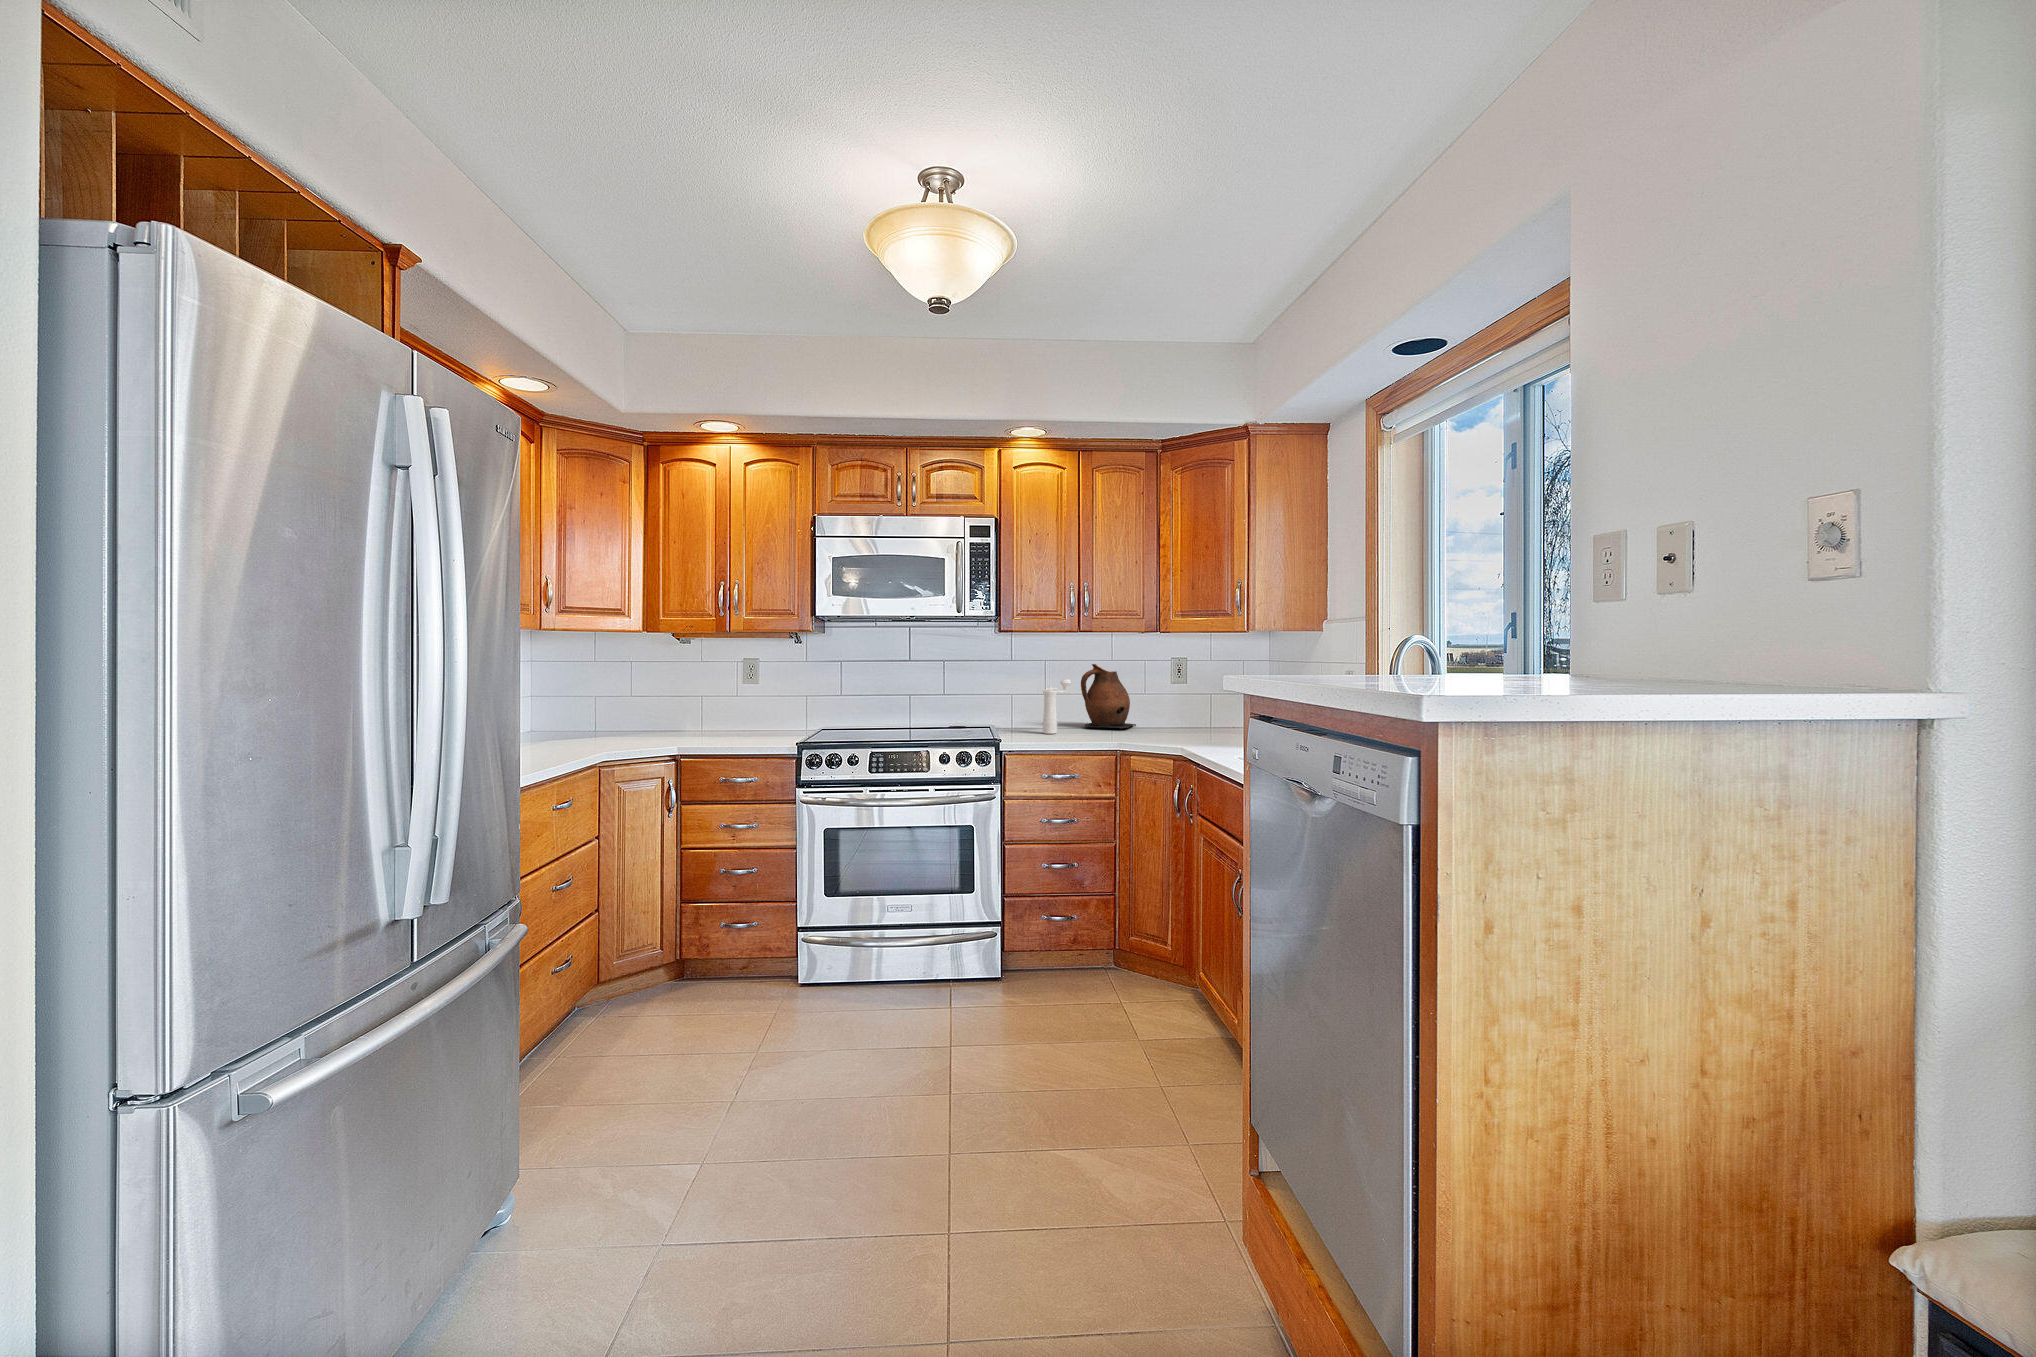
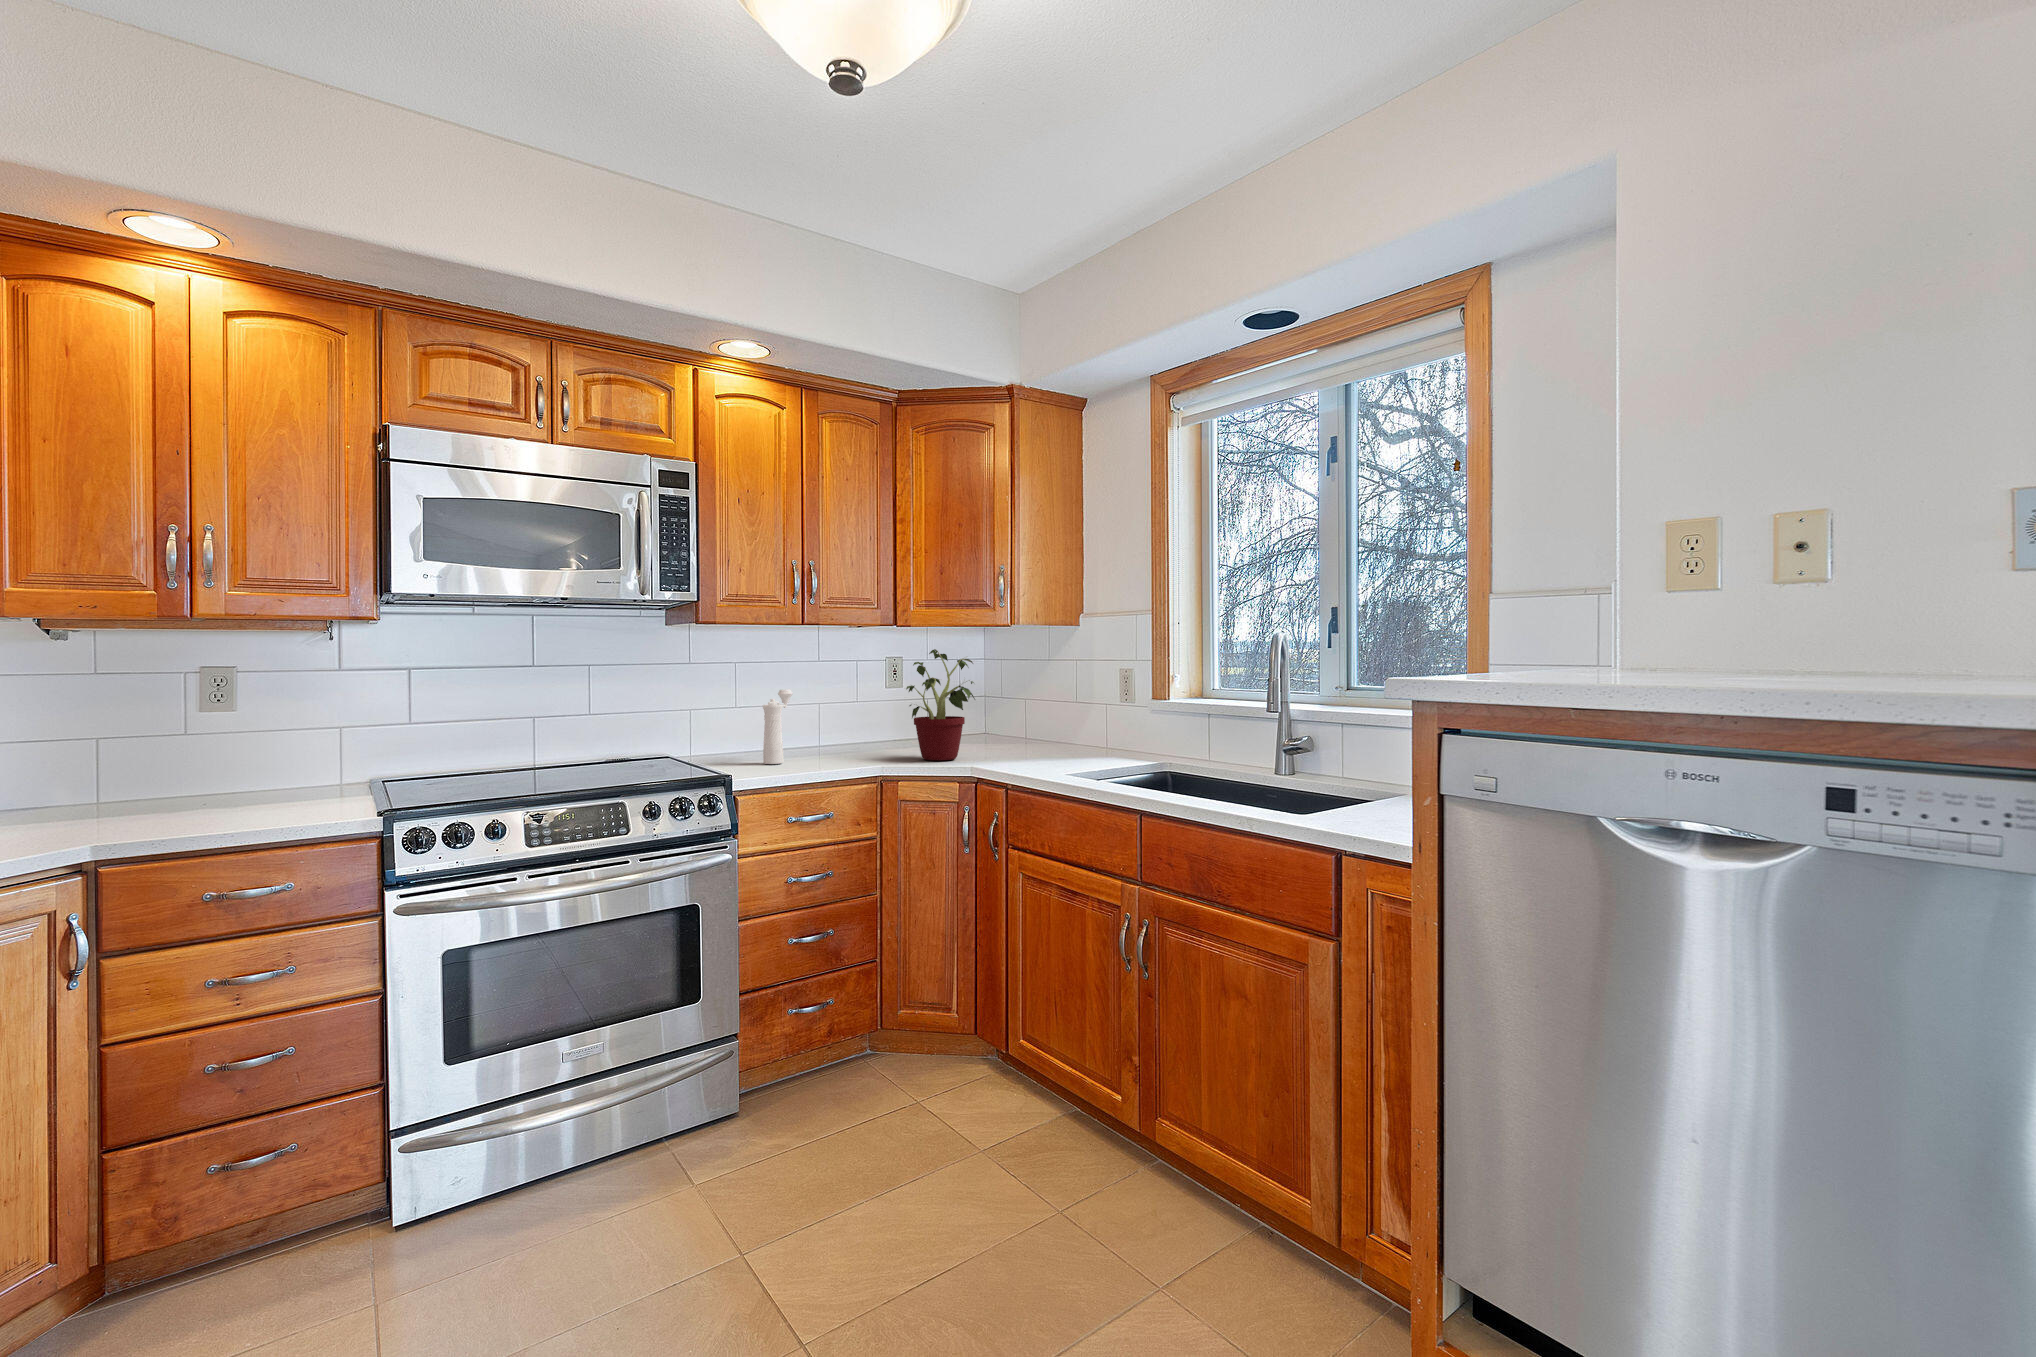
potted plant: none [1143,651,1209,740] -> present [906,649,975,760]
ceramic pitcher: present [1081,664,1136,729] -> none [793,669,863,752]

